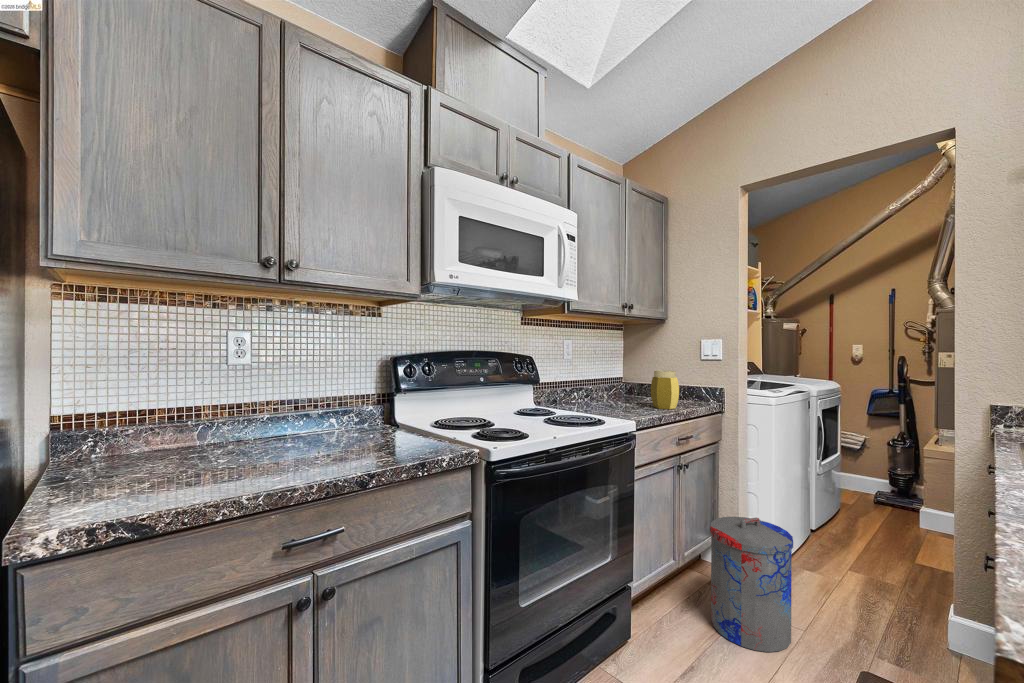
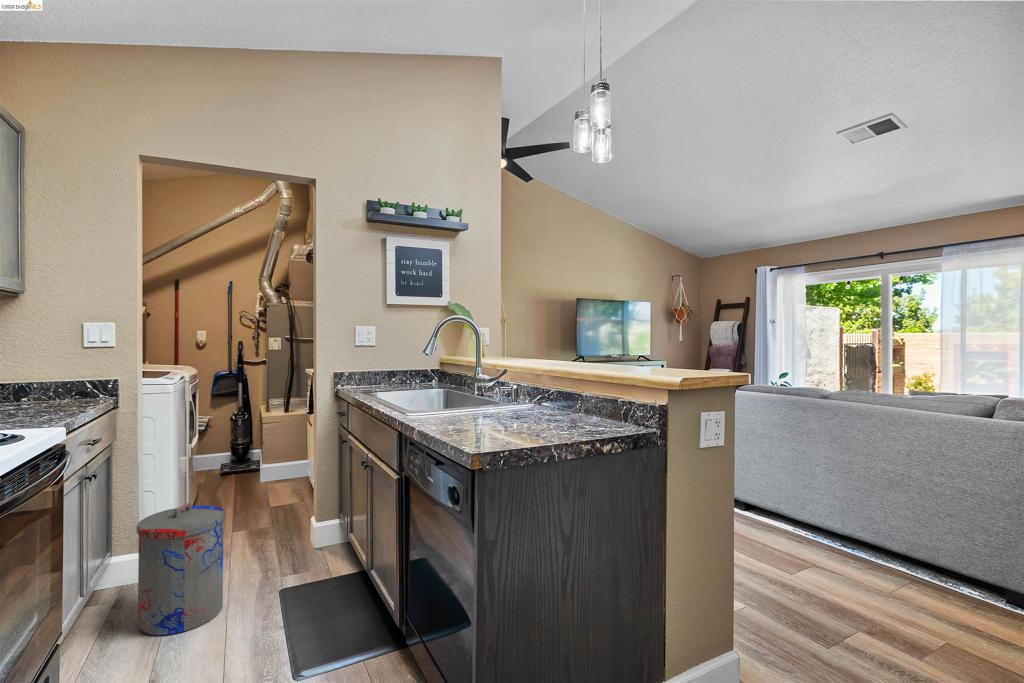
jar: present [651,370,679,409] -> none [31,363,77,413]

